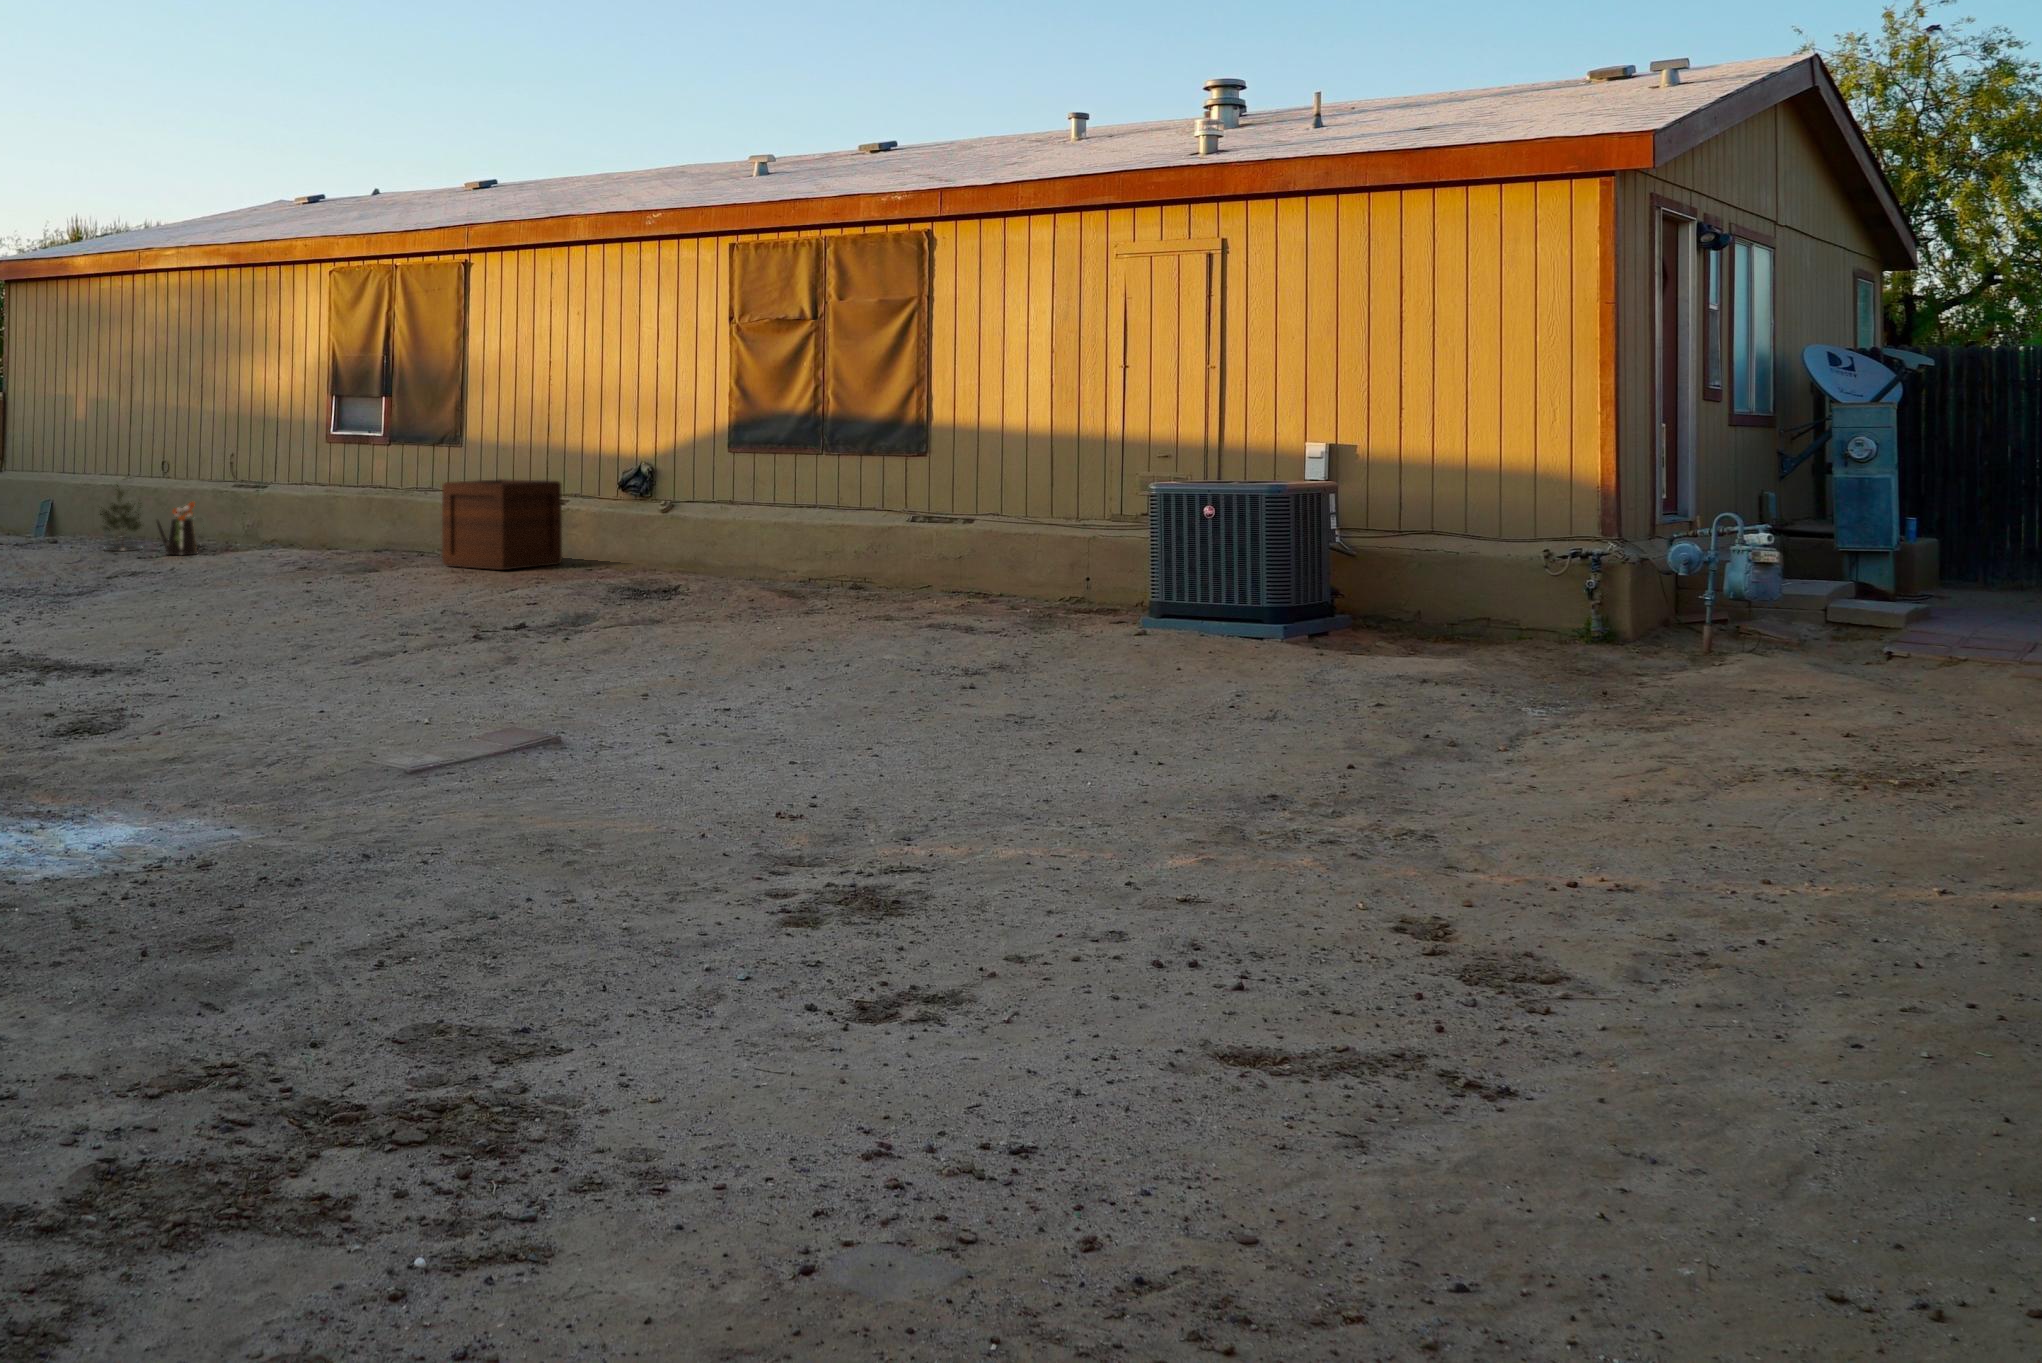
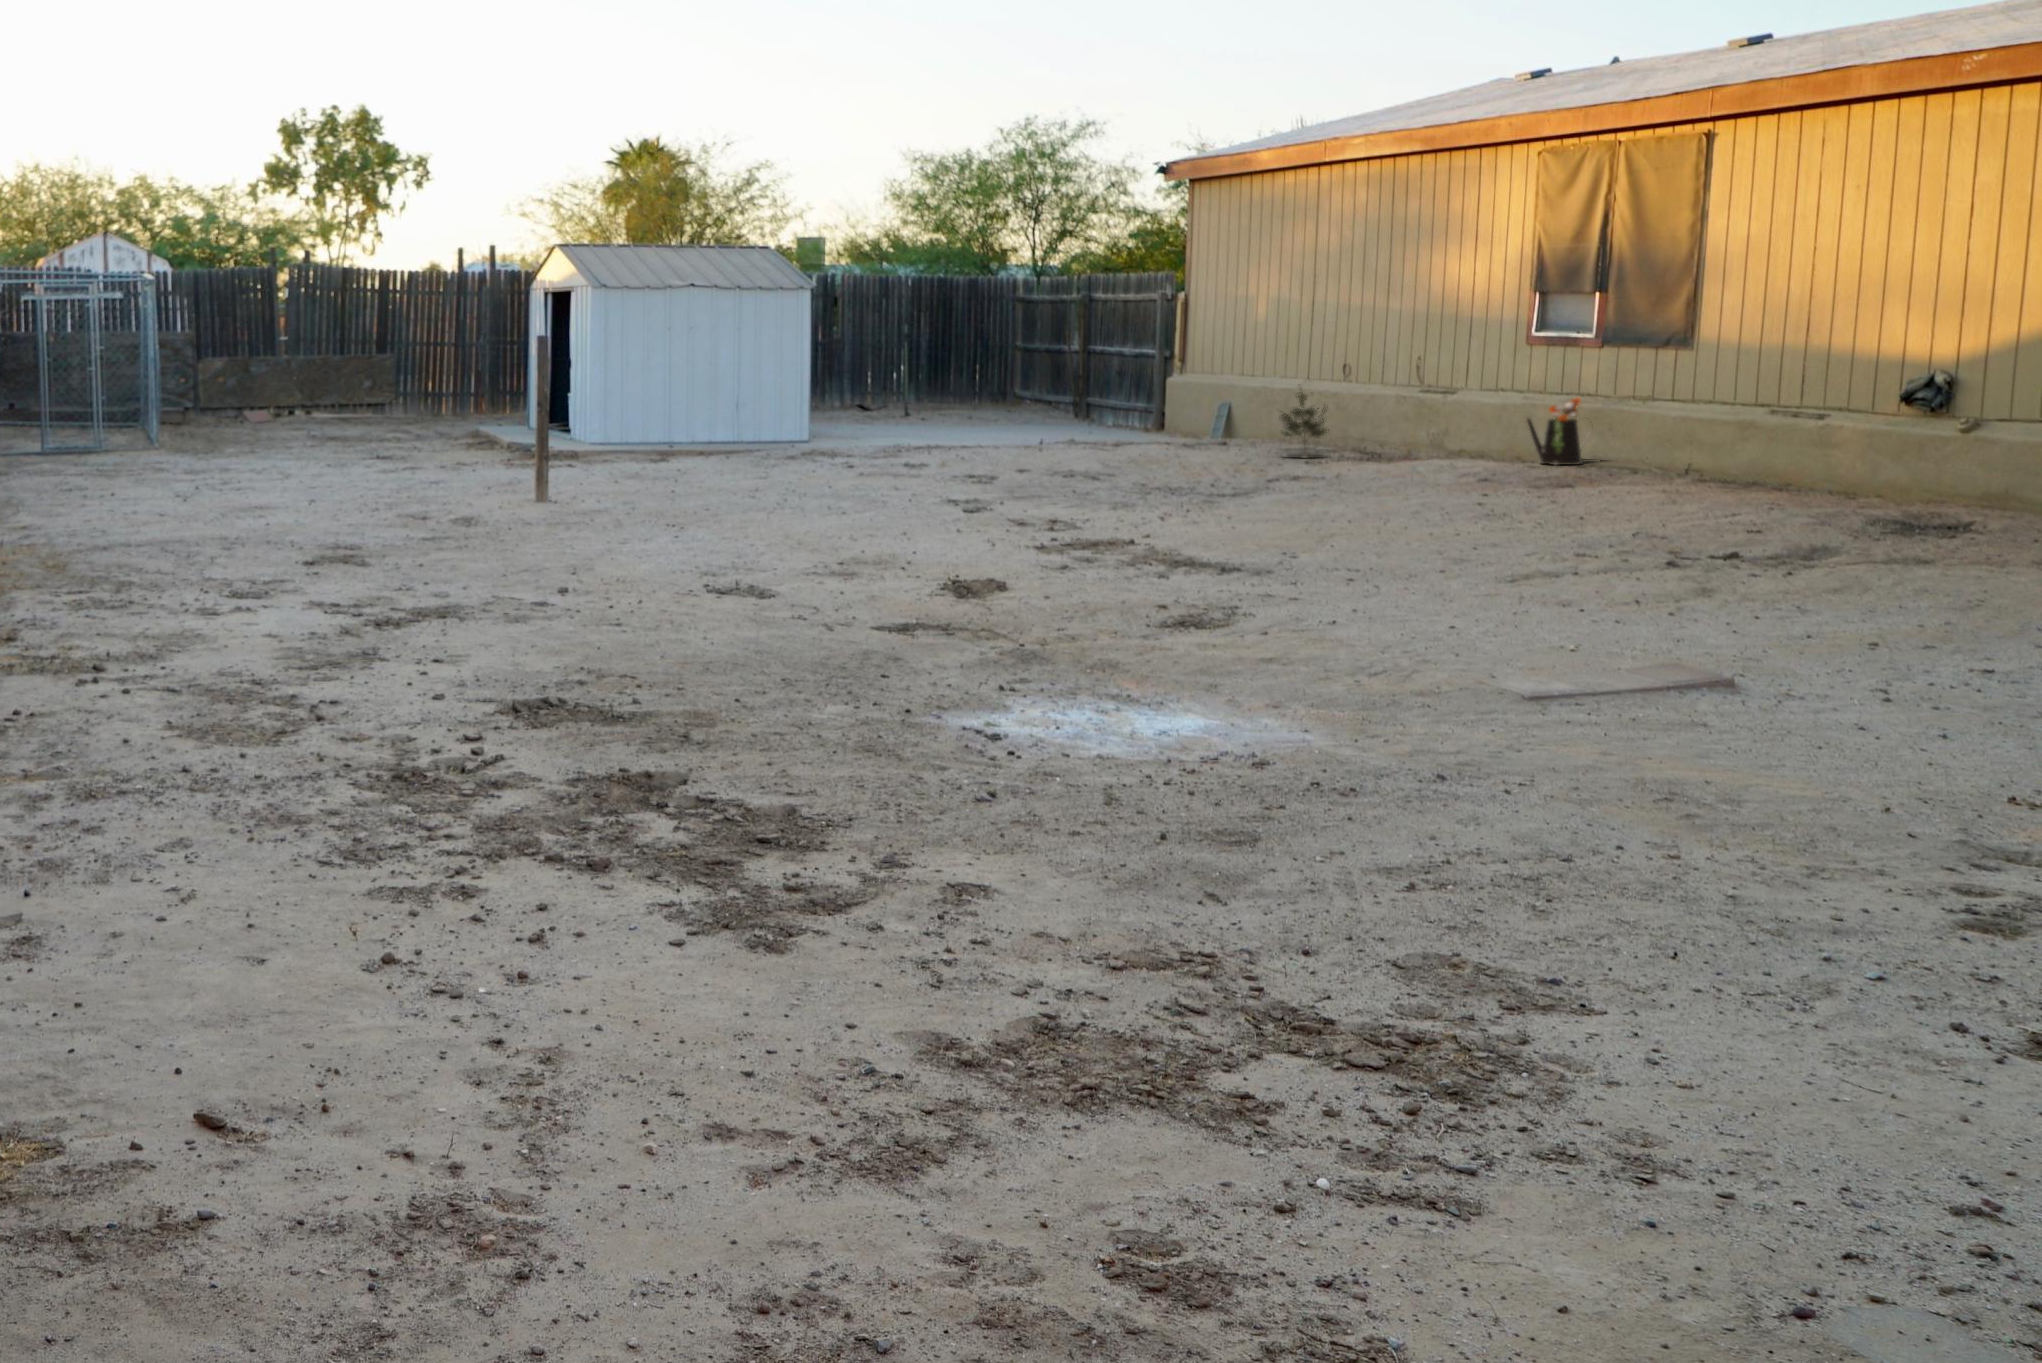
wooden crate: present [442,479,562,570] -> none [1674,382,1848,492]
watering can: present [157,502,198,555] -> present [1528,398,1582,465]

